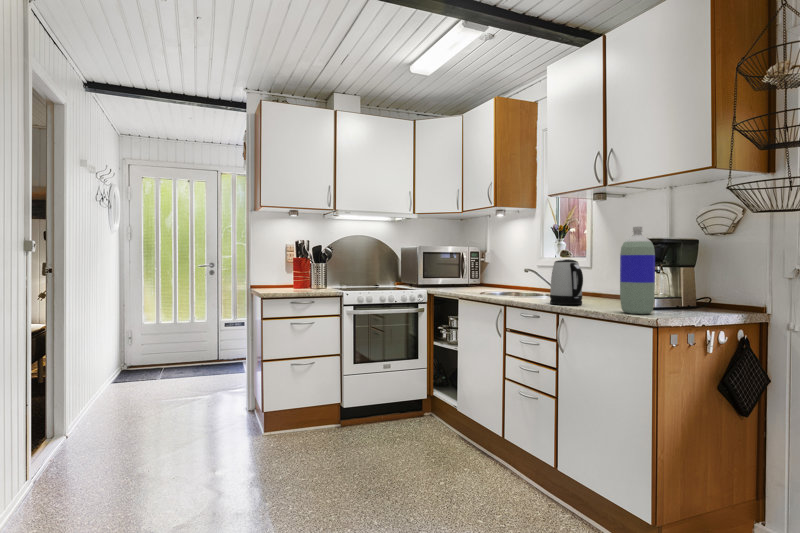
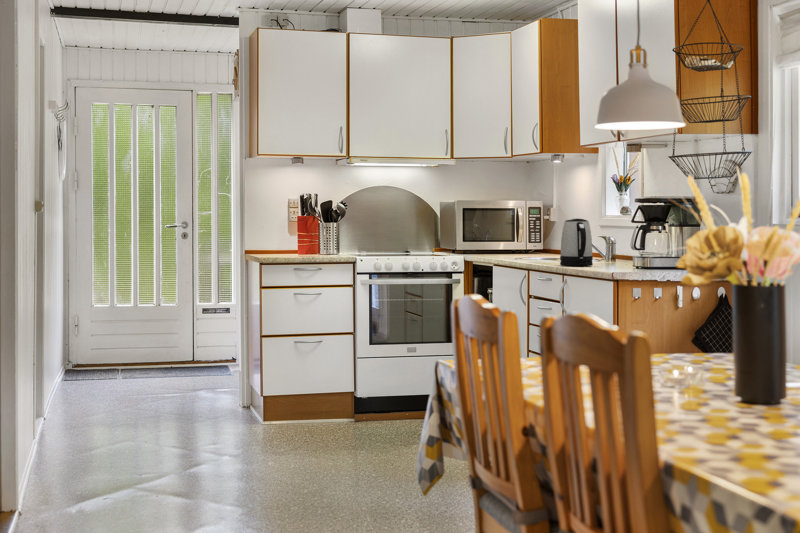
bottle: present [620,227,655,314] -> none [600,188,630,270]

